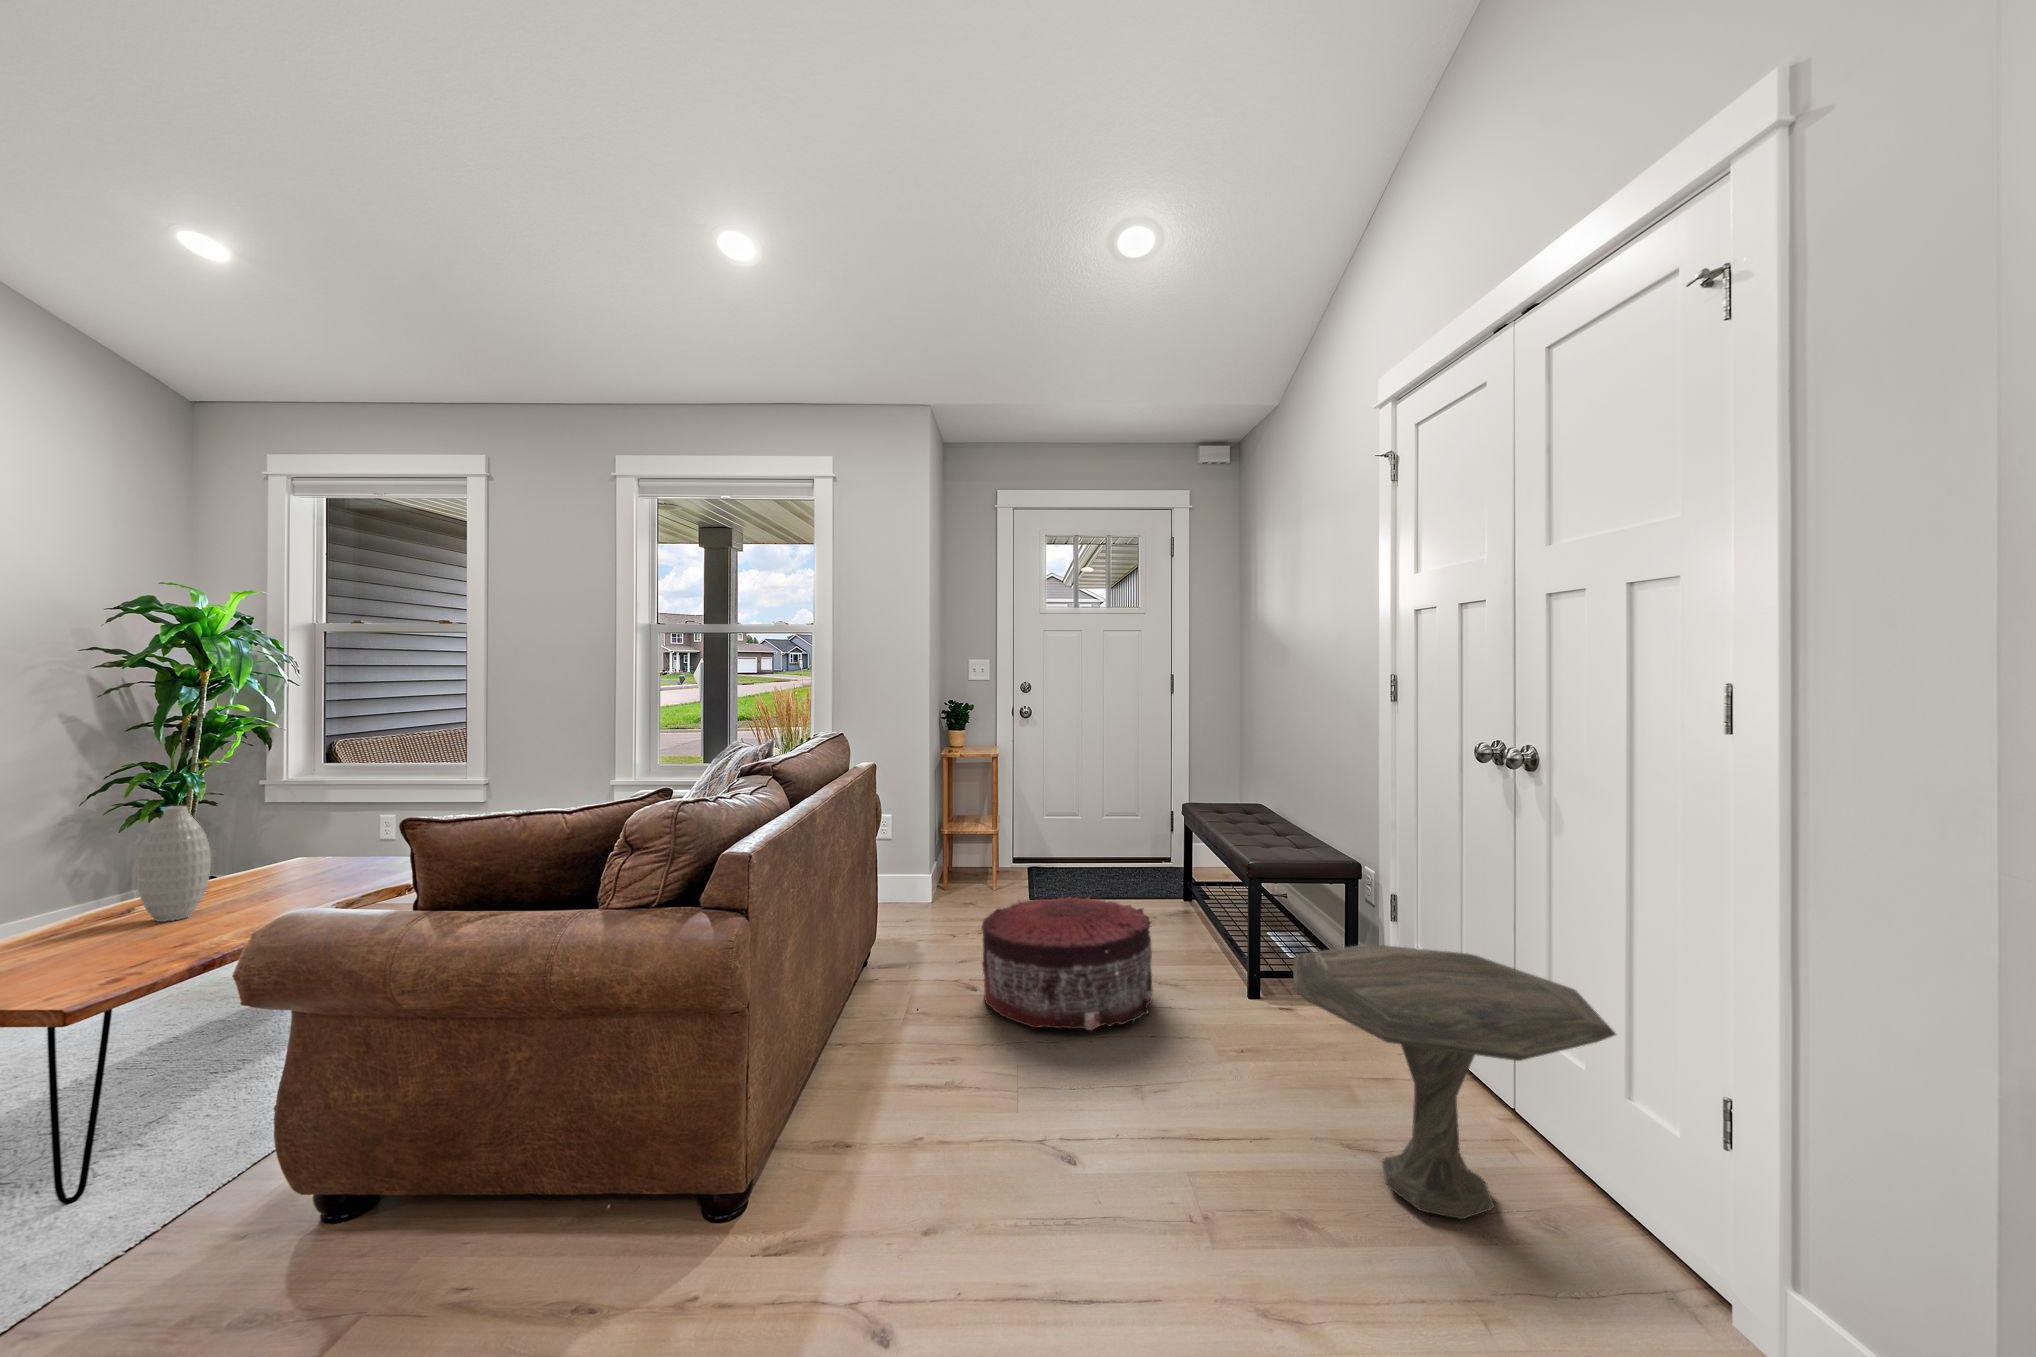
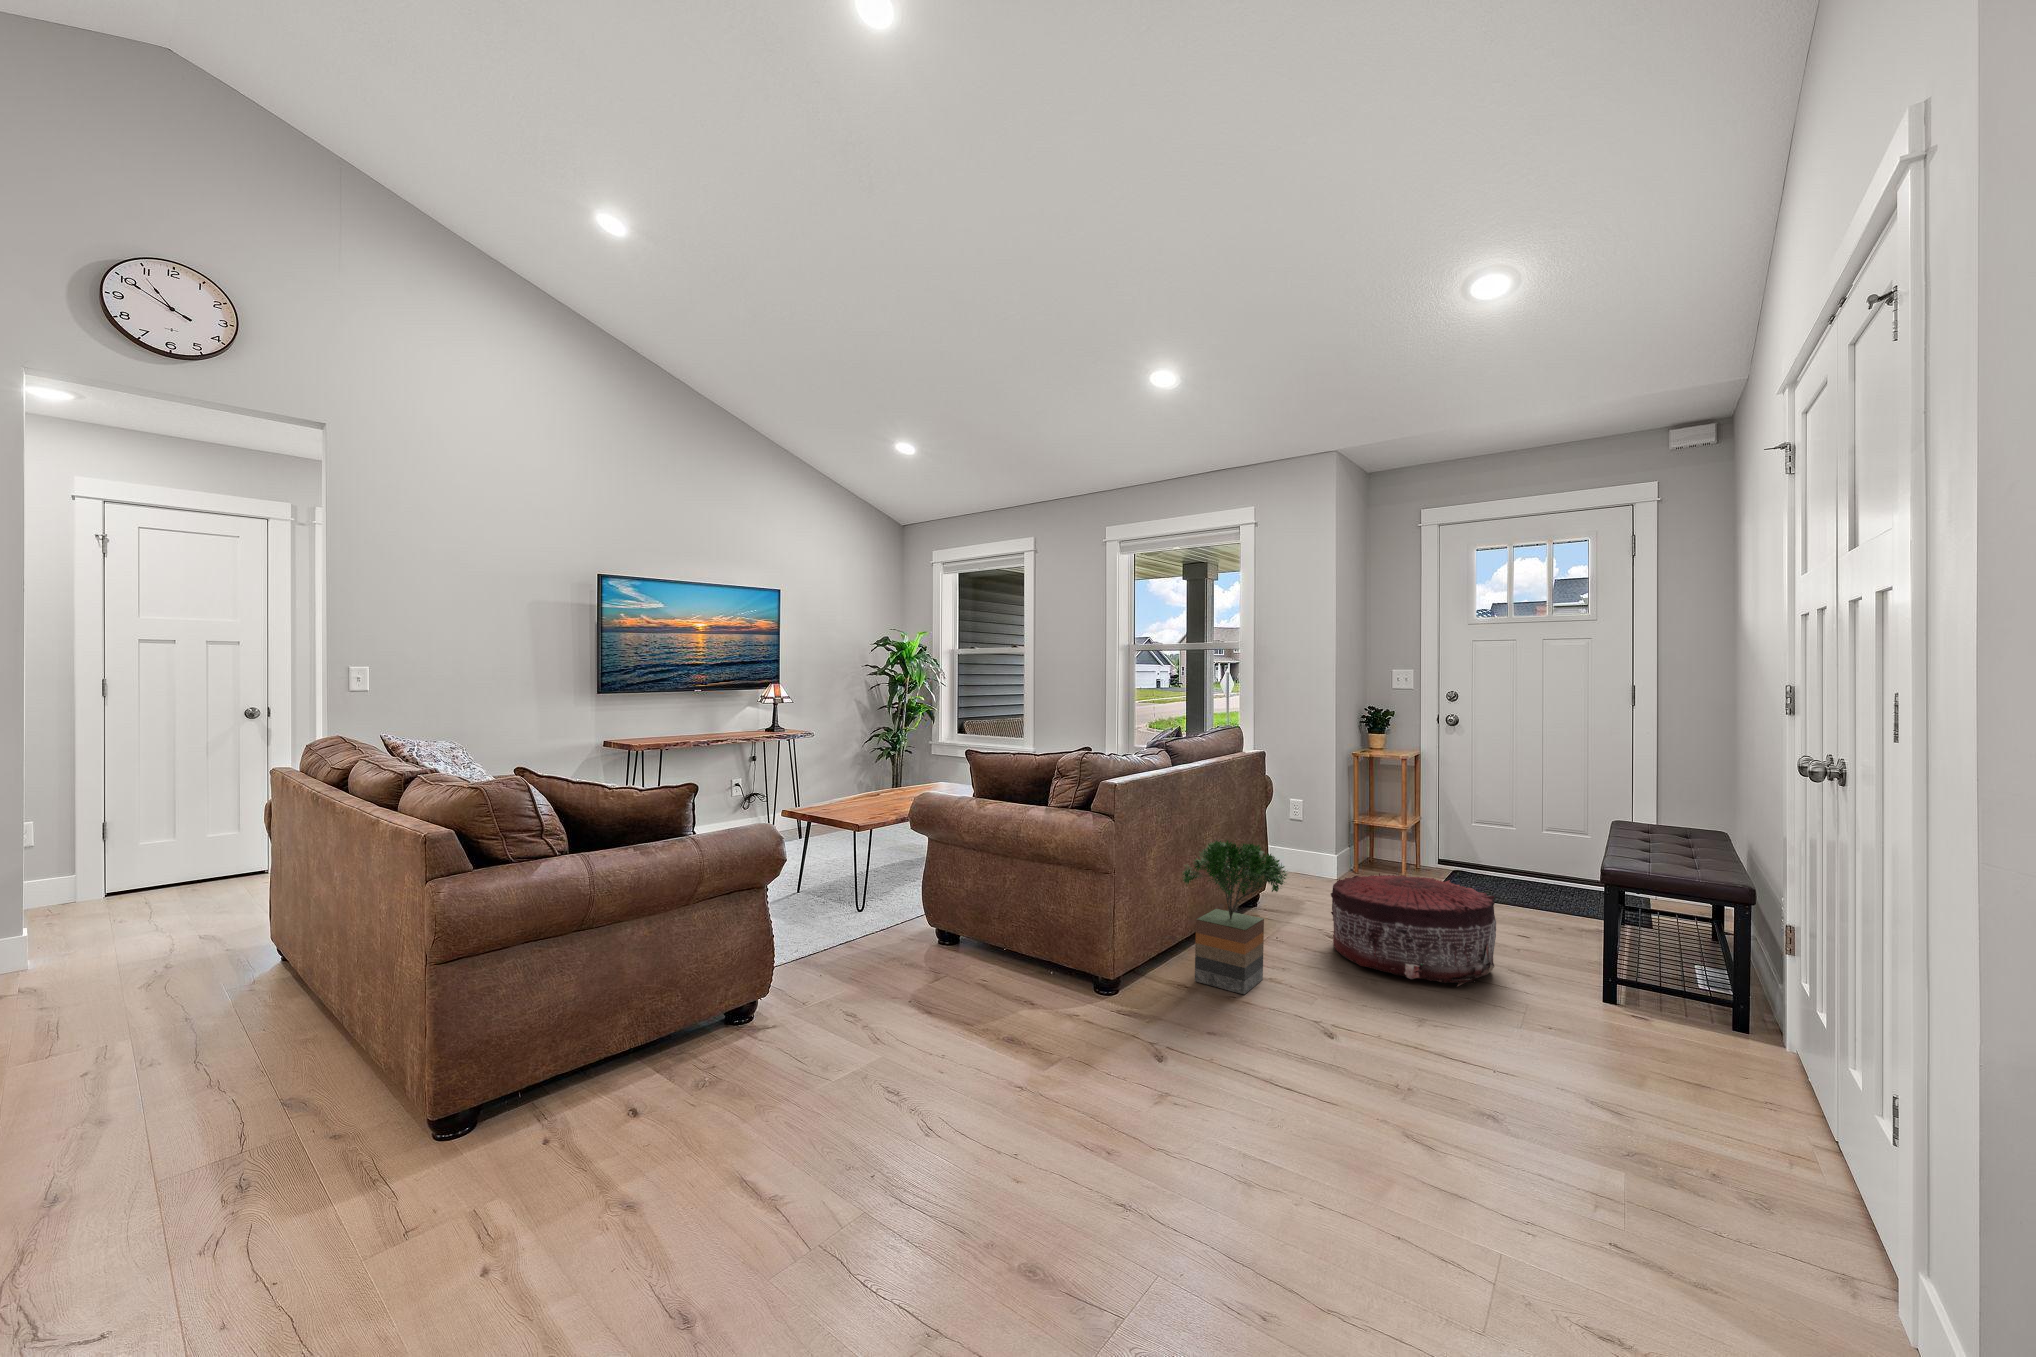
vase: present [137,806,211,922] -> none [880,744,904,800]
potted tree: none [828,901,974,1129] -> present [1183,840,1288,994]
side table: present [1293,944,1616,1219] -> none [1509,927,1853,1175]

